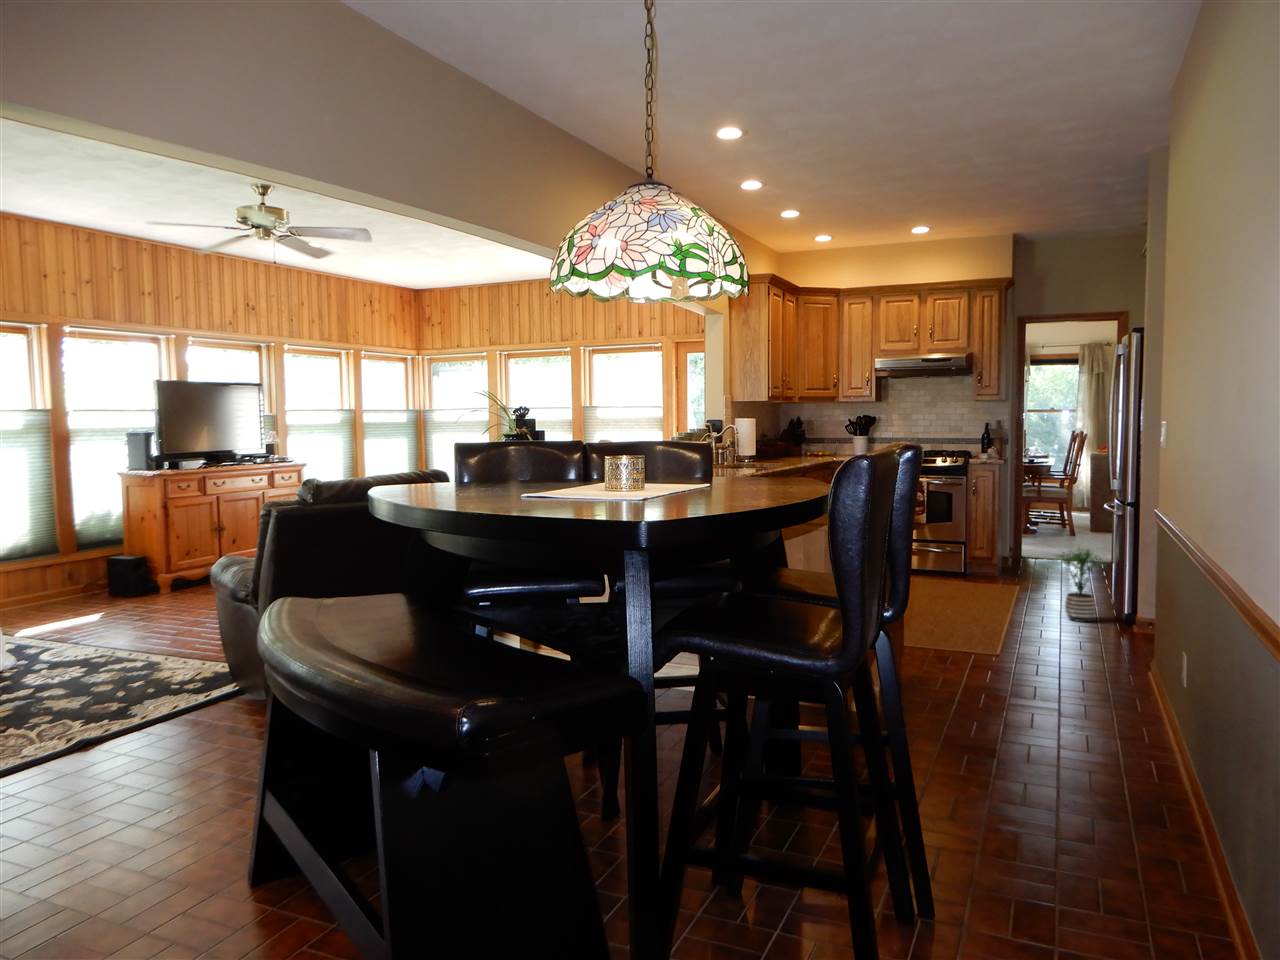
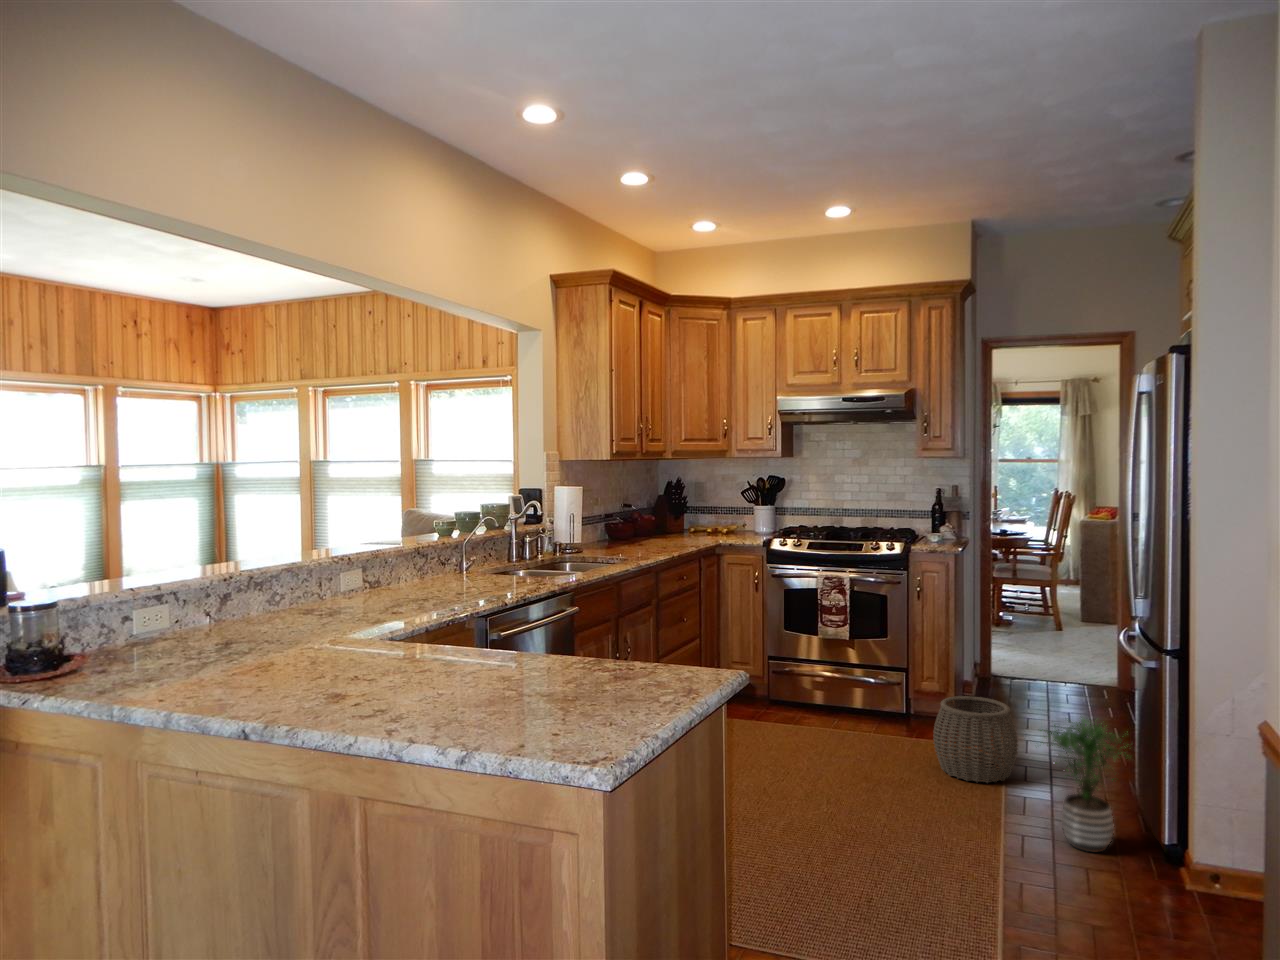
woven basket: none [985,551,1040,600] -> present [933,696,1018,783]

